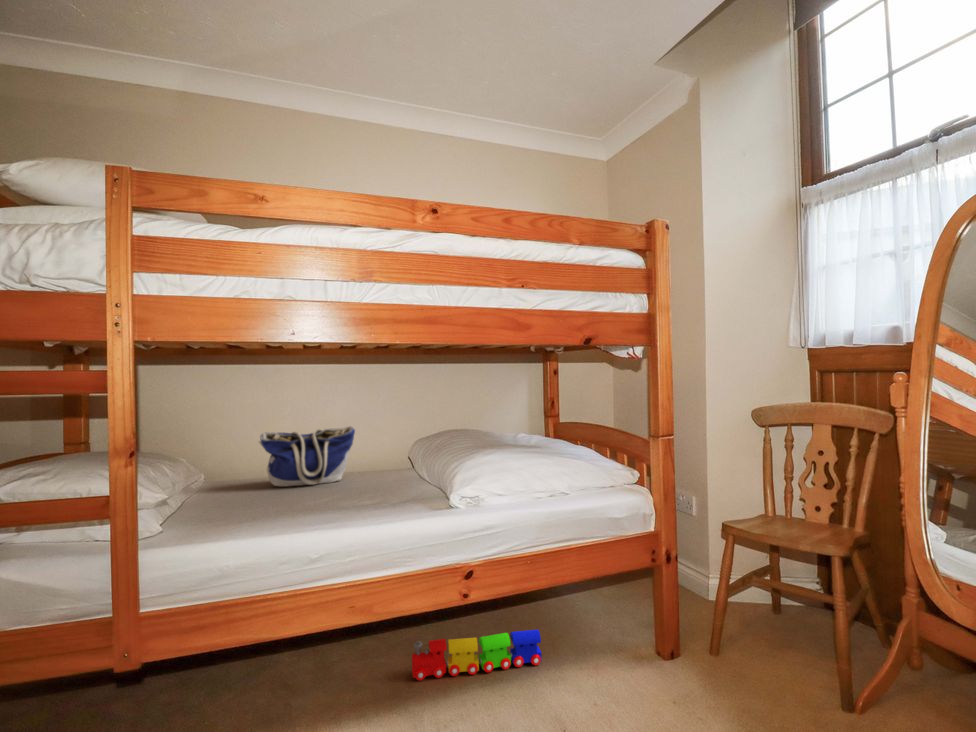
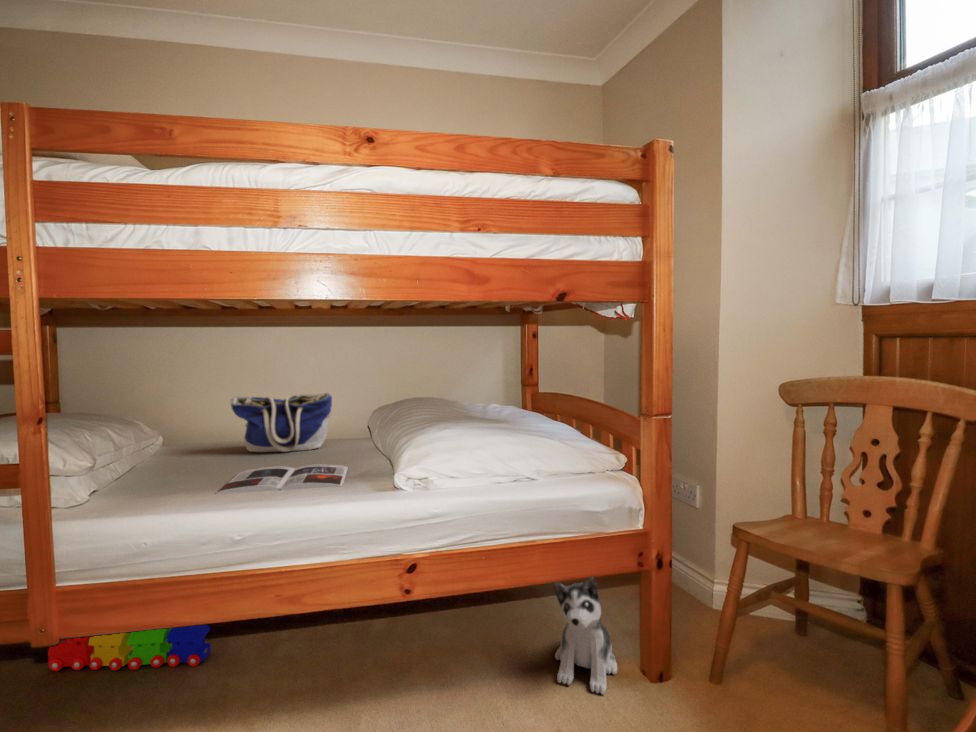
magazine: none [297,492,406,519] -> present [216,464,348,494]
plush toy: none [580,575,635,673] -> present [554,577,617,694]
toy train: present [412,630,542,681] -> present [48,625,211,671]

